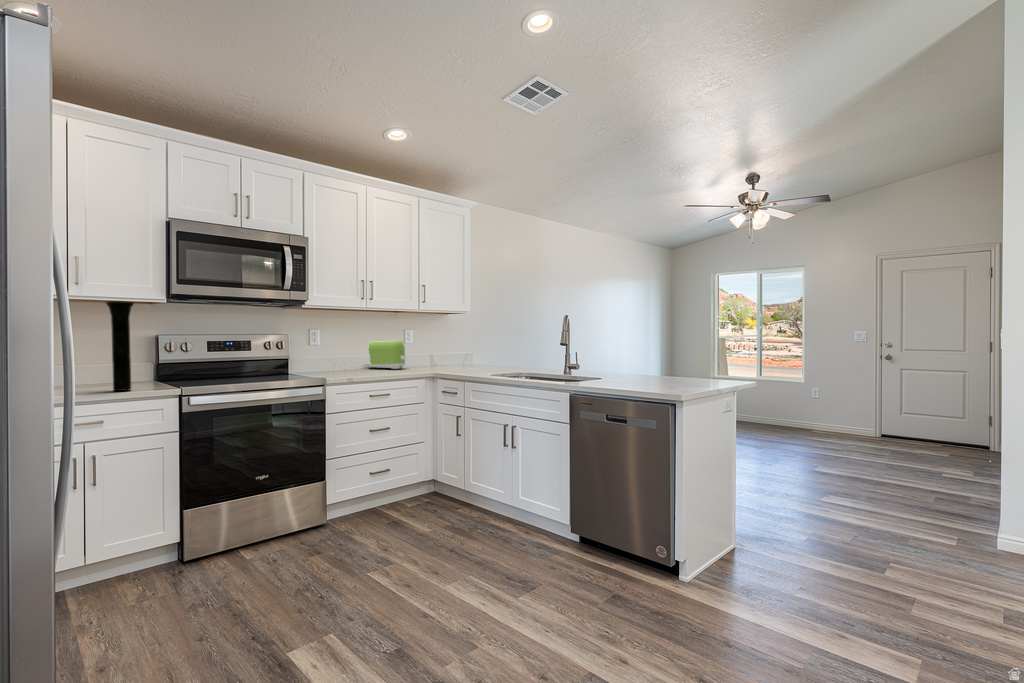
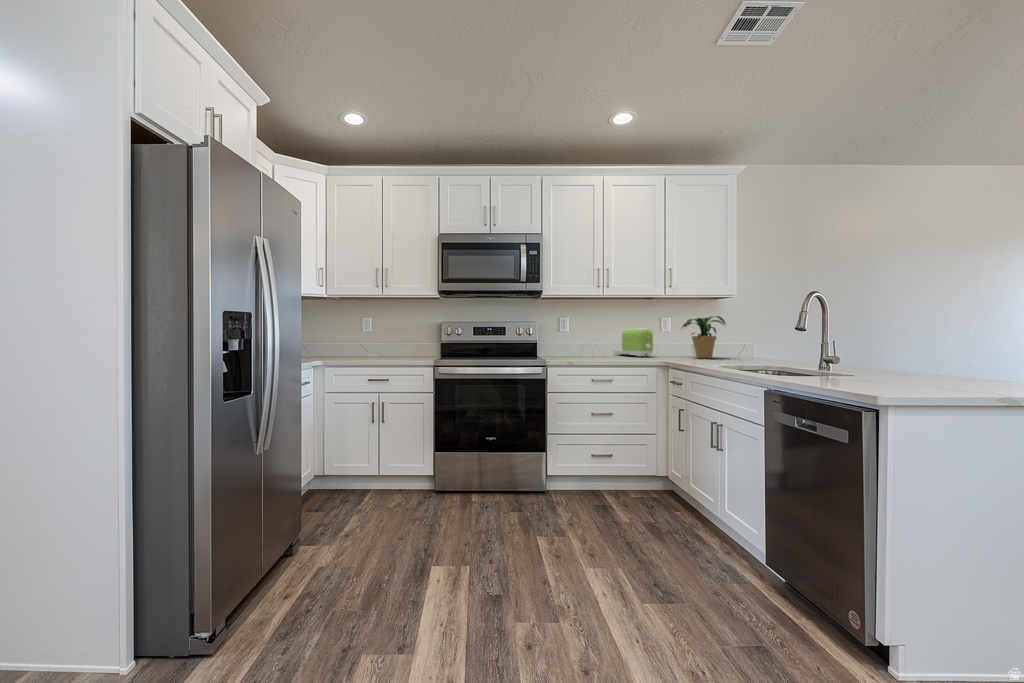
vase: present [106,301,134,391] -> none [392,296,410,358]
potted plant: none [425,328,467,368] -> present [682,316,725,358]

